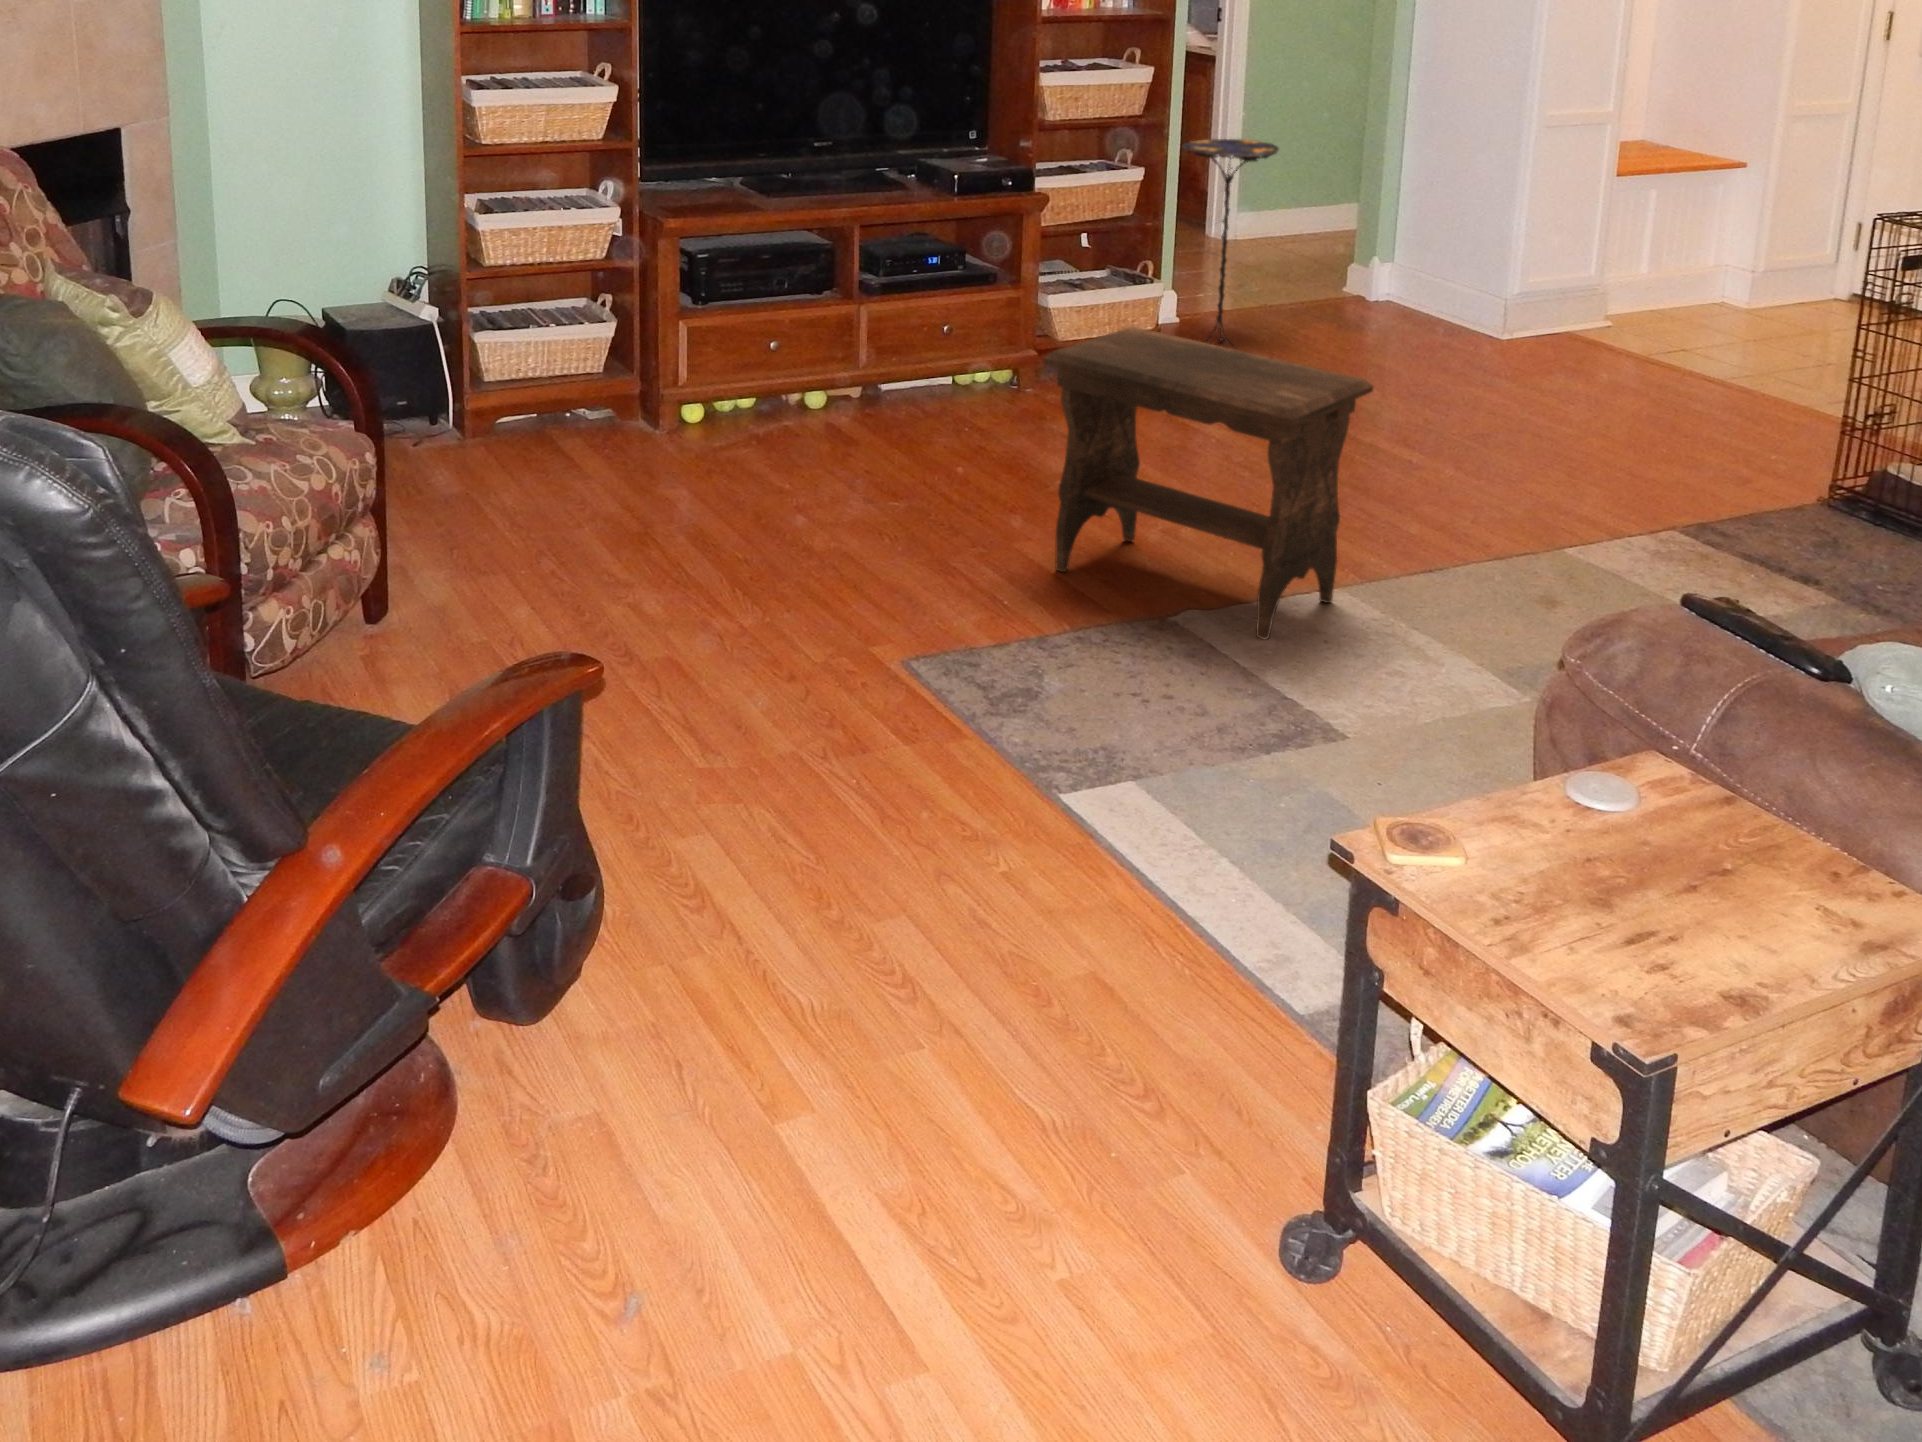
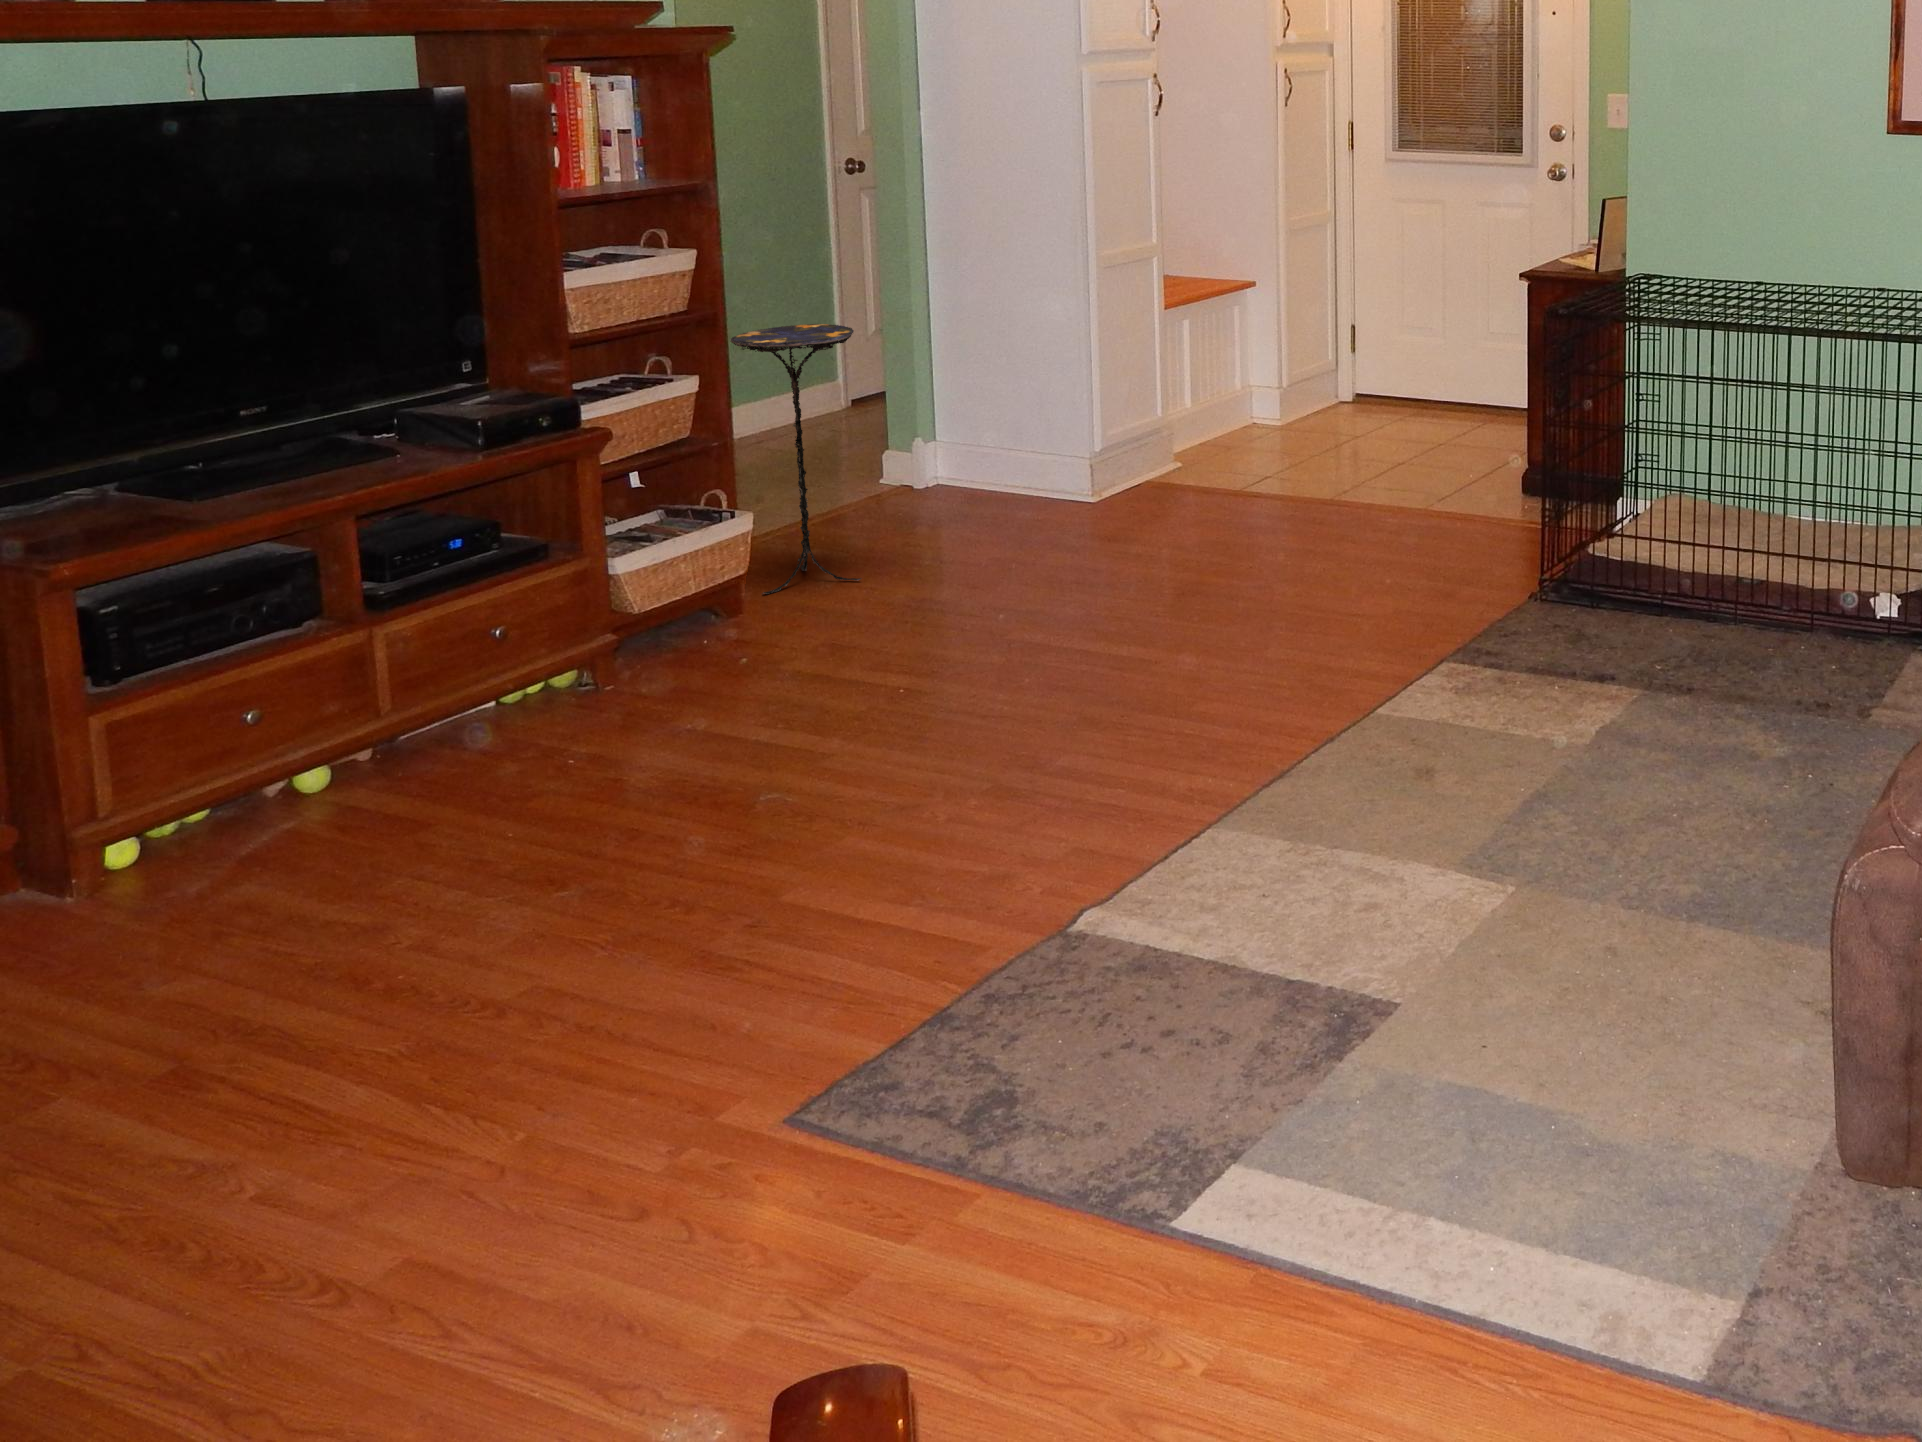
footstool: present [1043,327,1373,639] -> none [820,567,1230,909]

